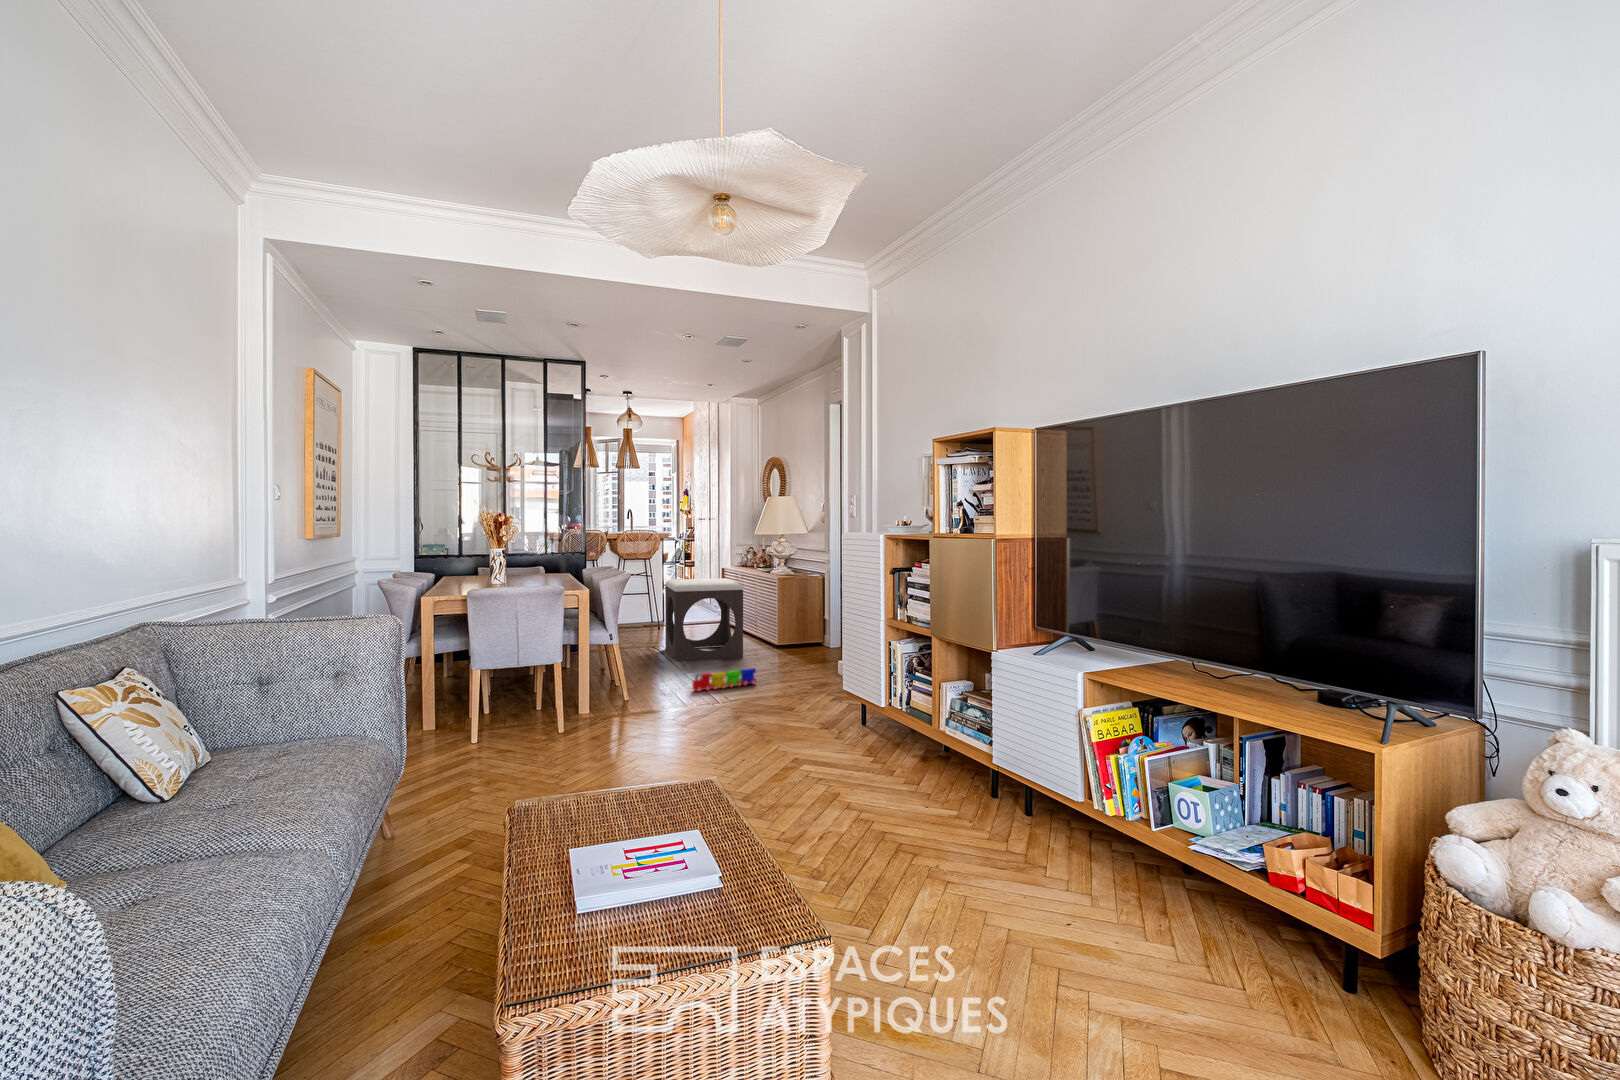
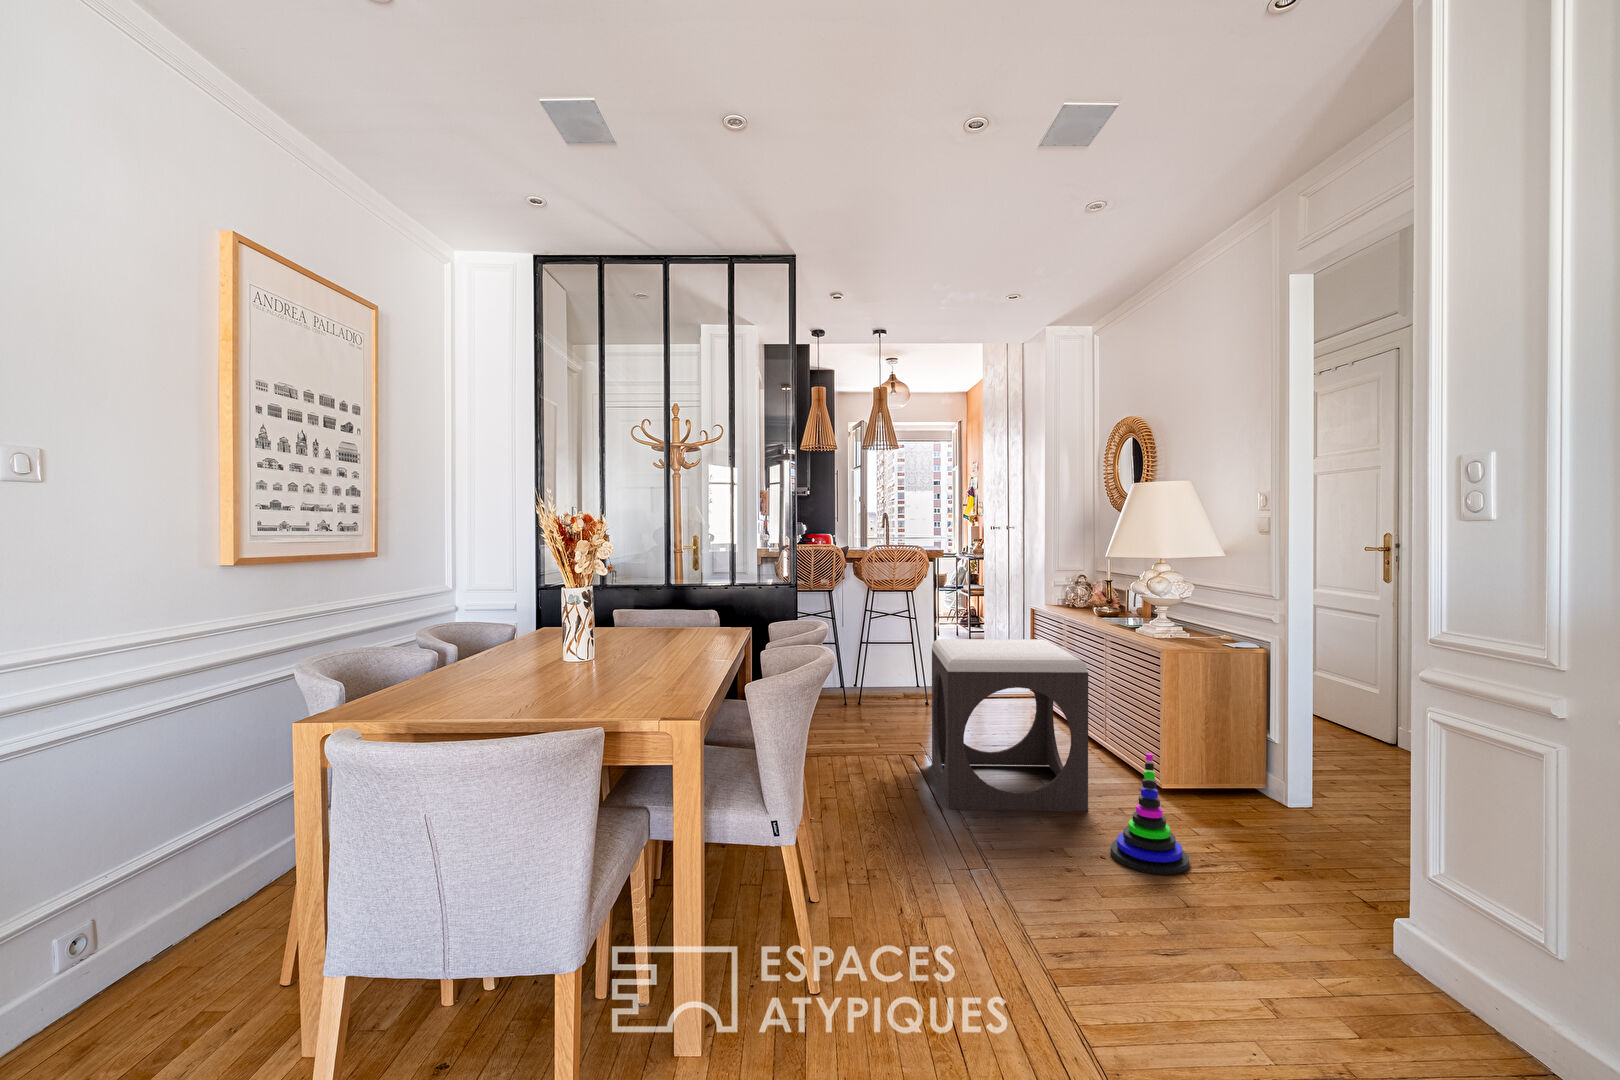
stacking toy: none [749,620,781,669] -> present [1111,753,1189,875]
toy train: present [692,668,756,692] -> none [984,914,1154,981]

